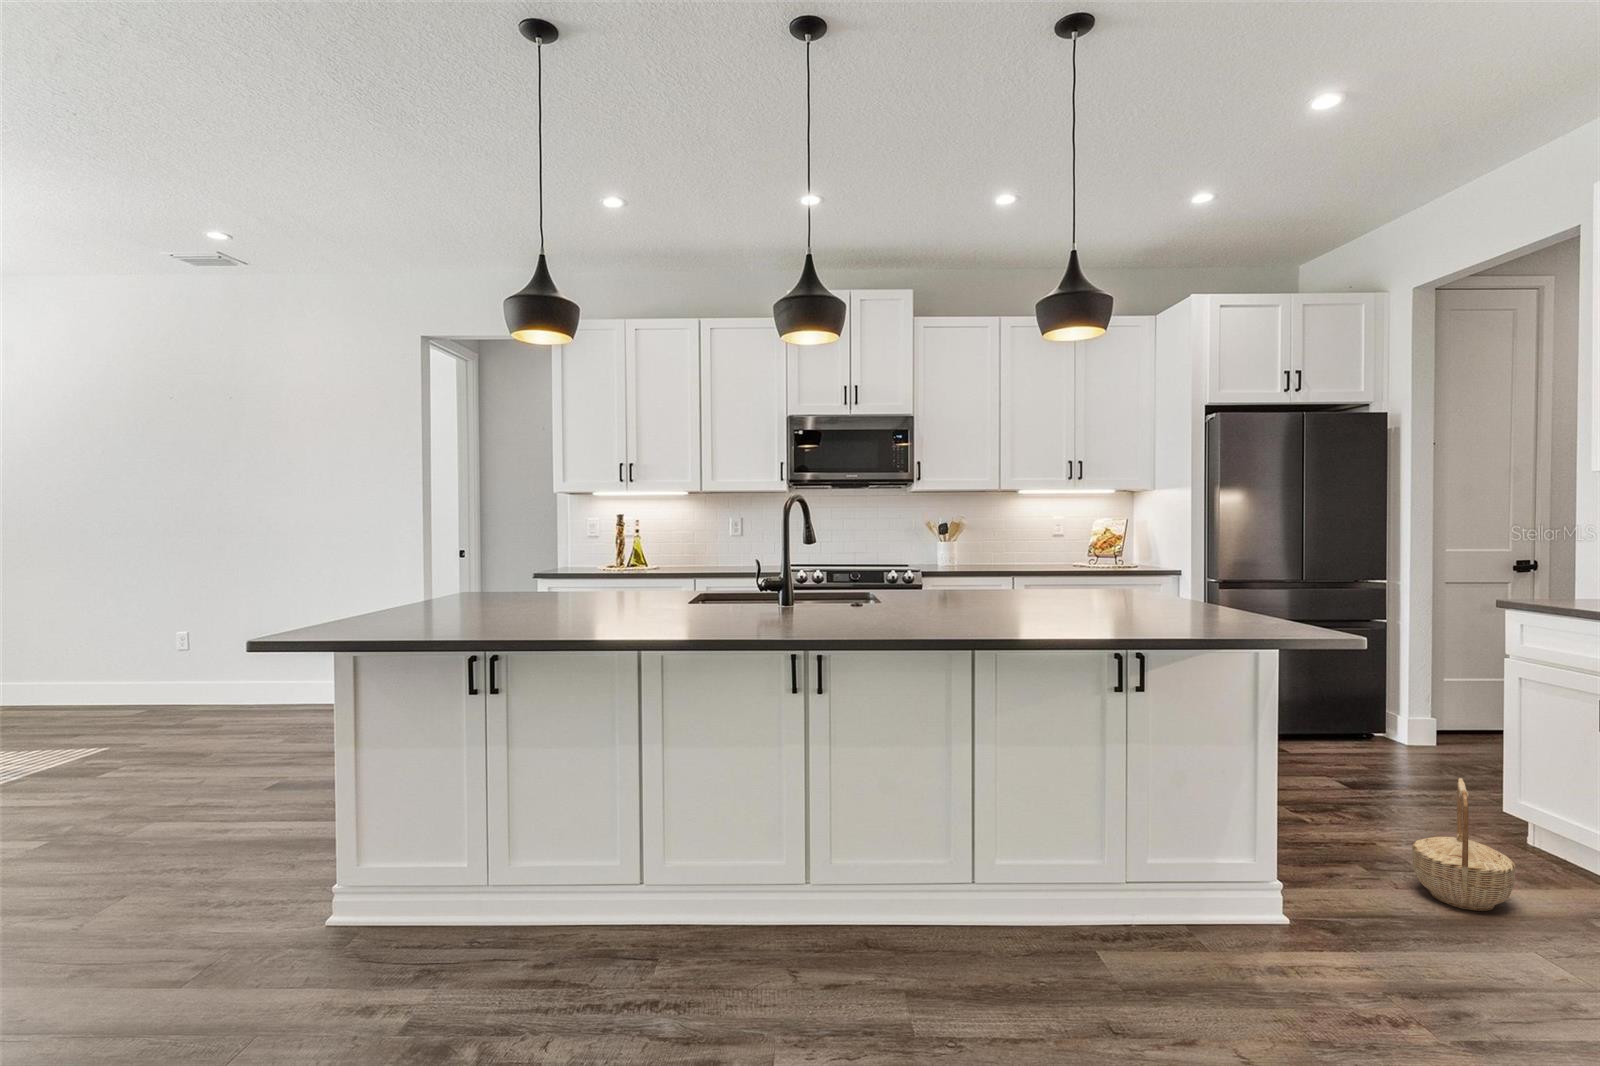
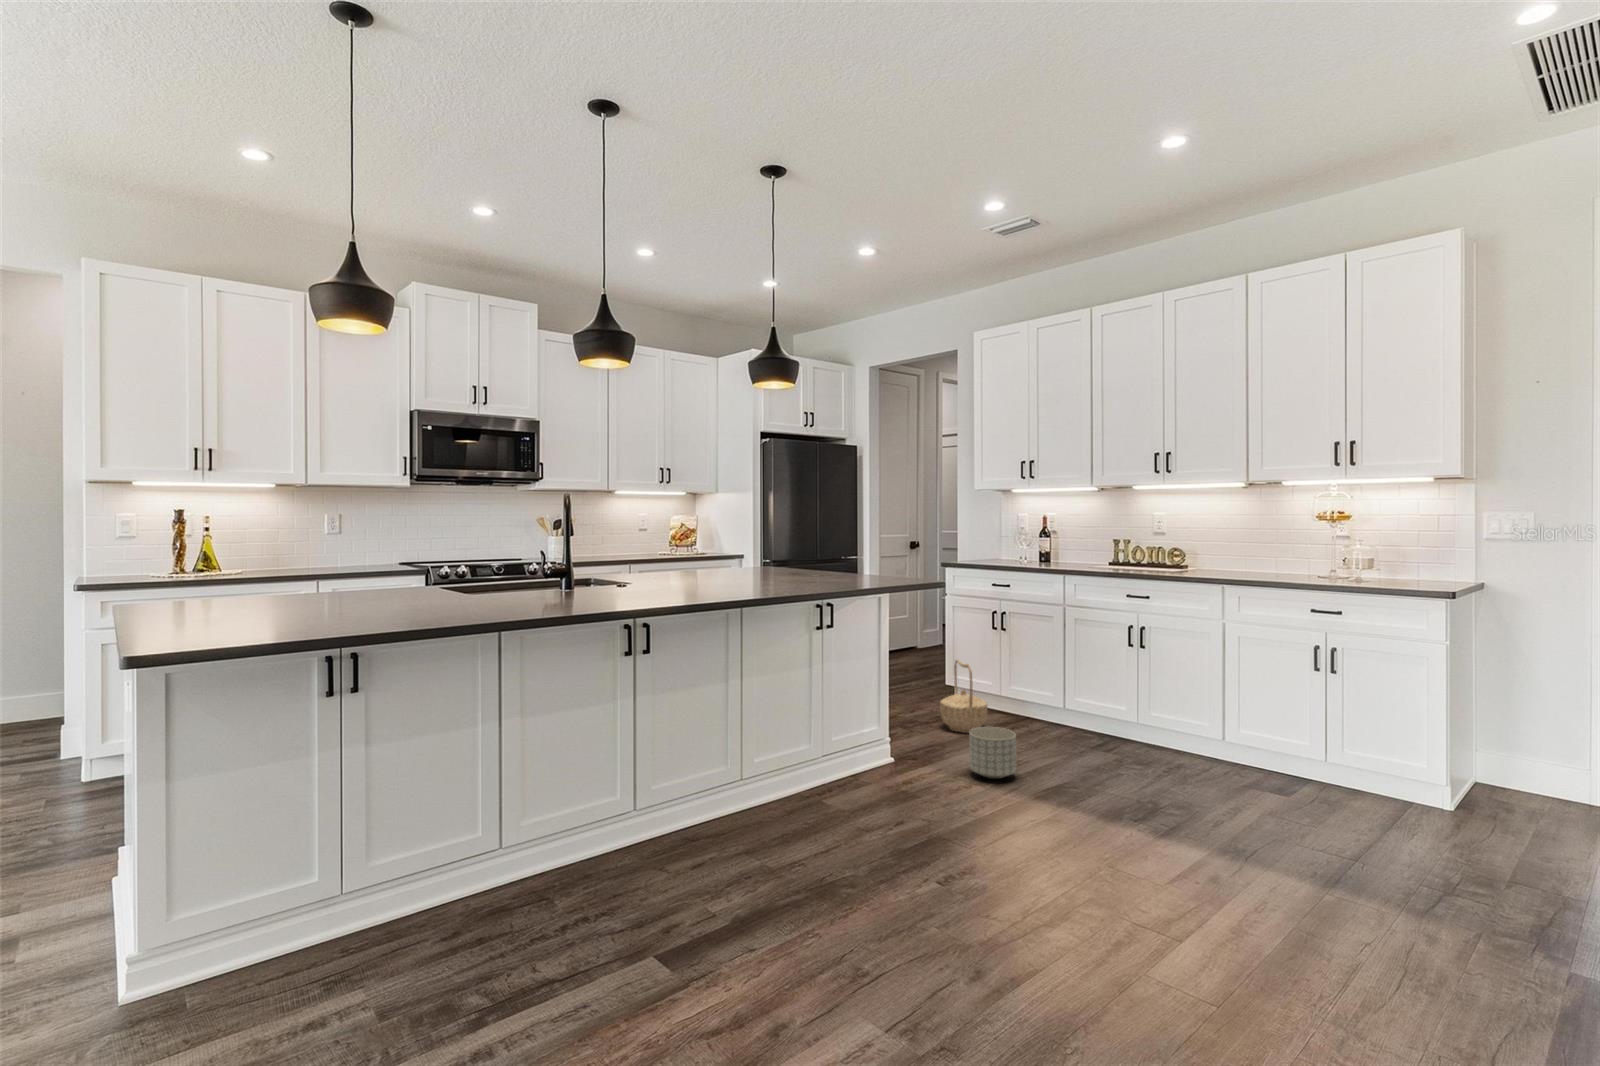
planter: none [1386,908,1488,1014] -> present [969,727,1016,779]

